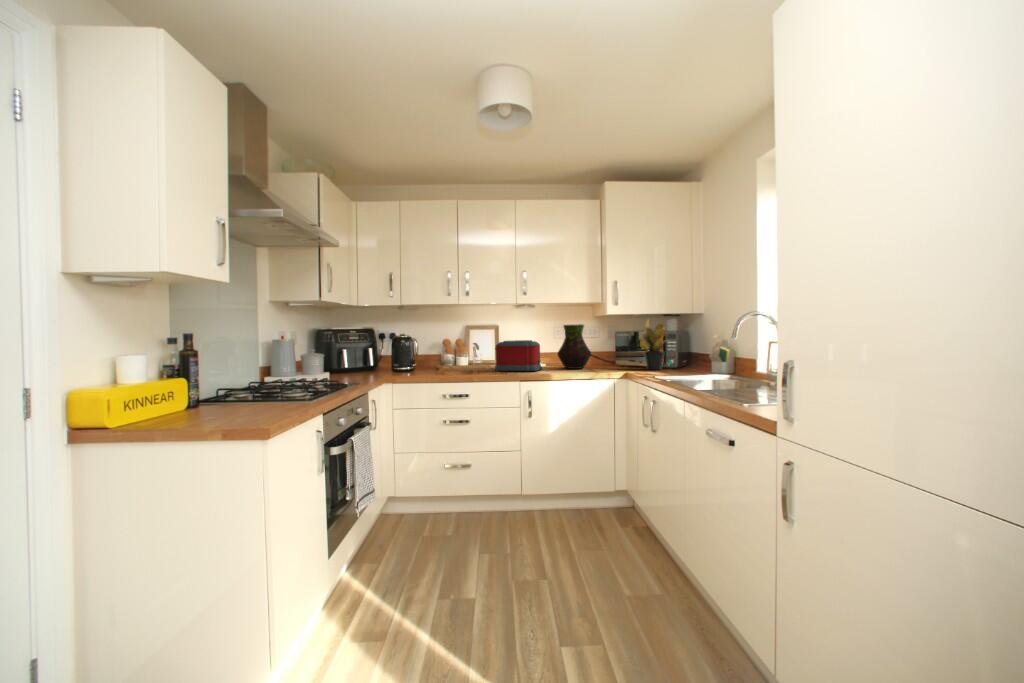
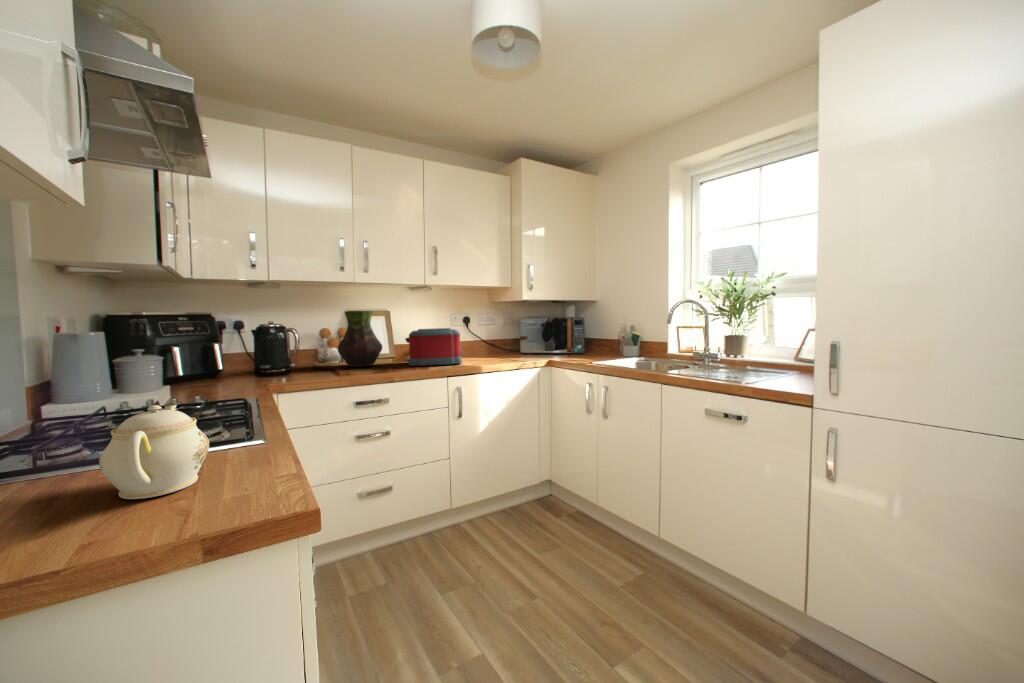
potted plant: present [642,320,664,370] -> none [549,303,584,356]
vase: present [557,324,591,369] -> present [337,311,383,367]
teapot: none [214,373,262,415] -> present [99,405,209,499]

